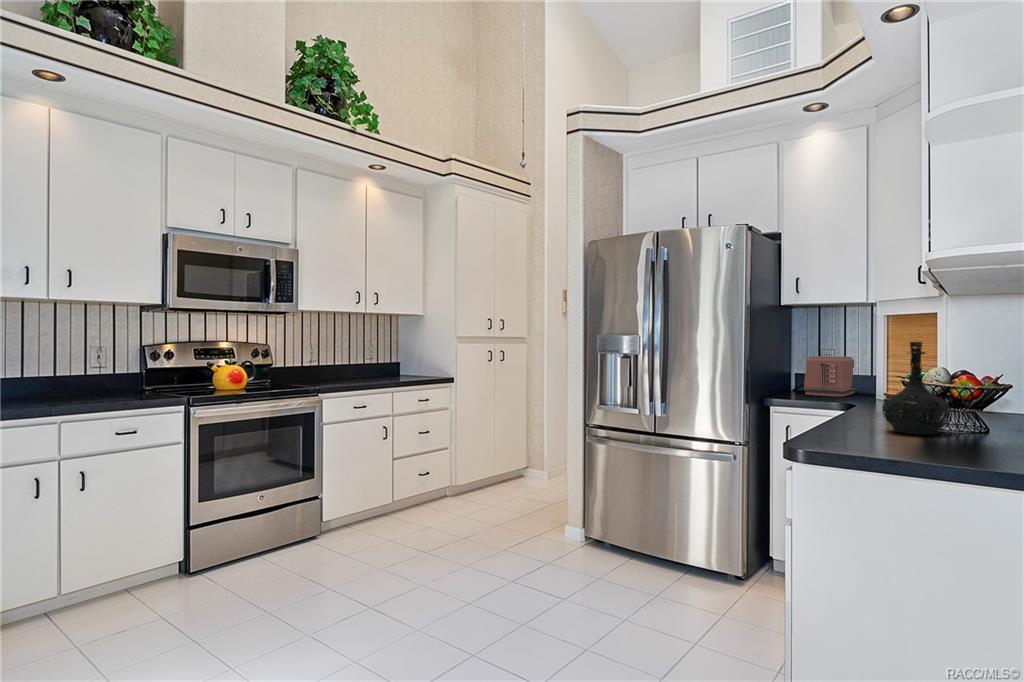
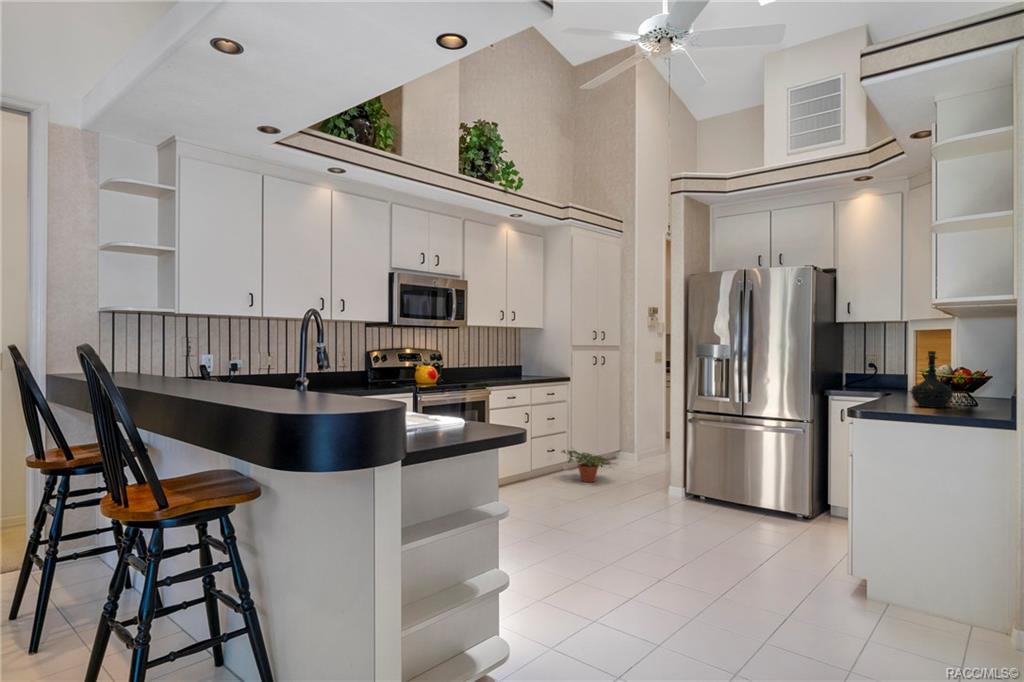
toaster: present [804,356,855,397] -> none [853,360,892,390]
potted plant: none [433,470,508,516] -> present [562,450,611,482]

